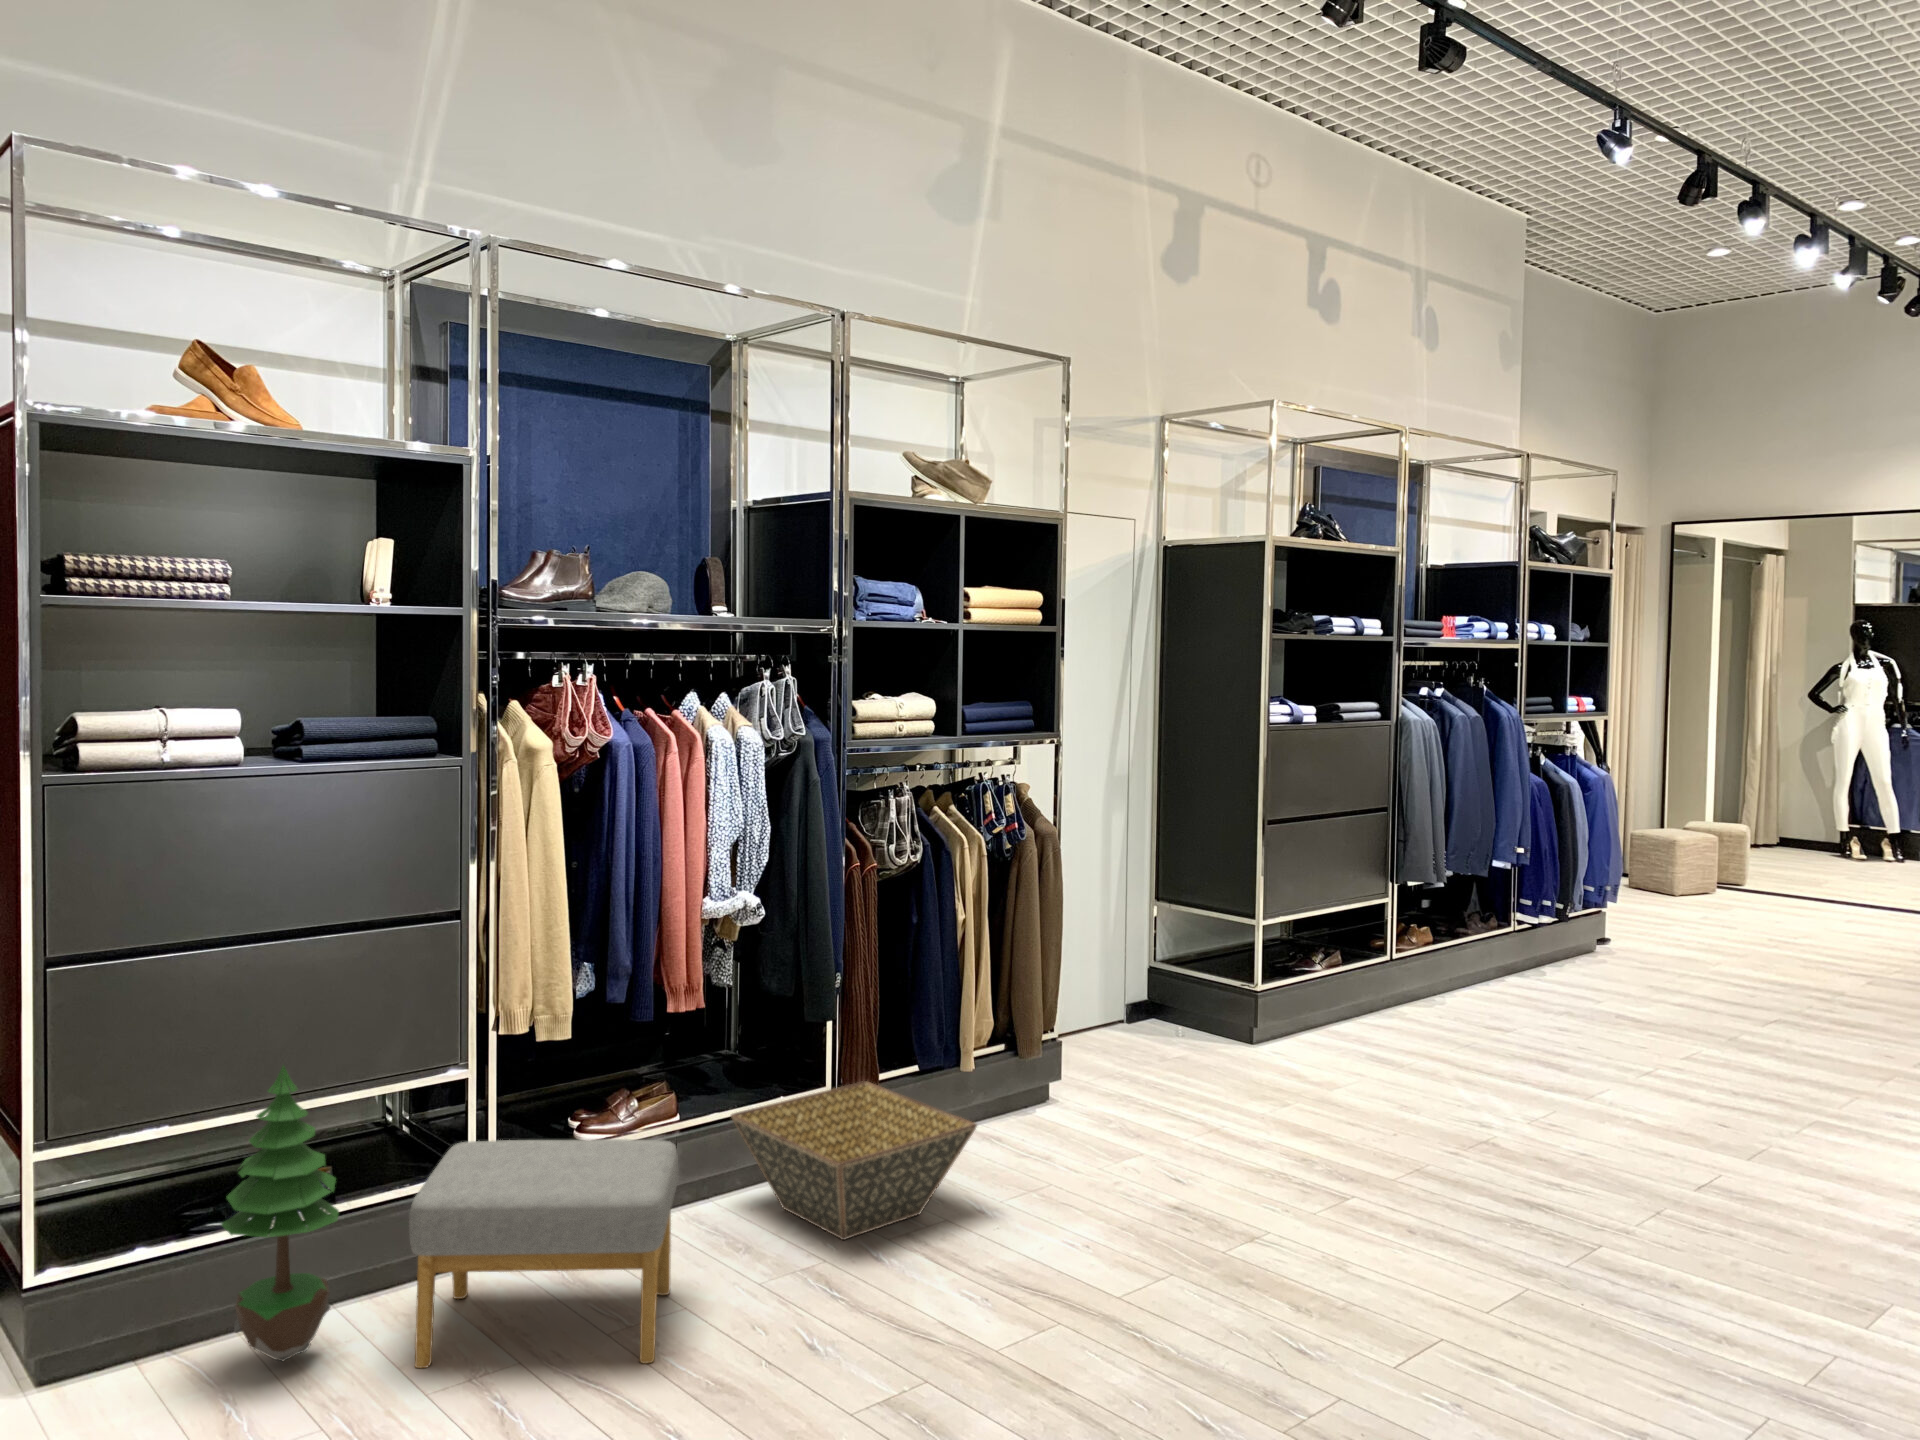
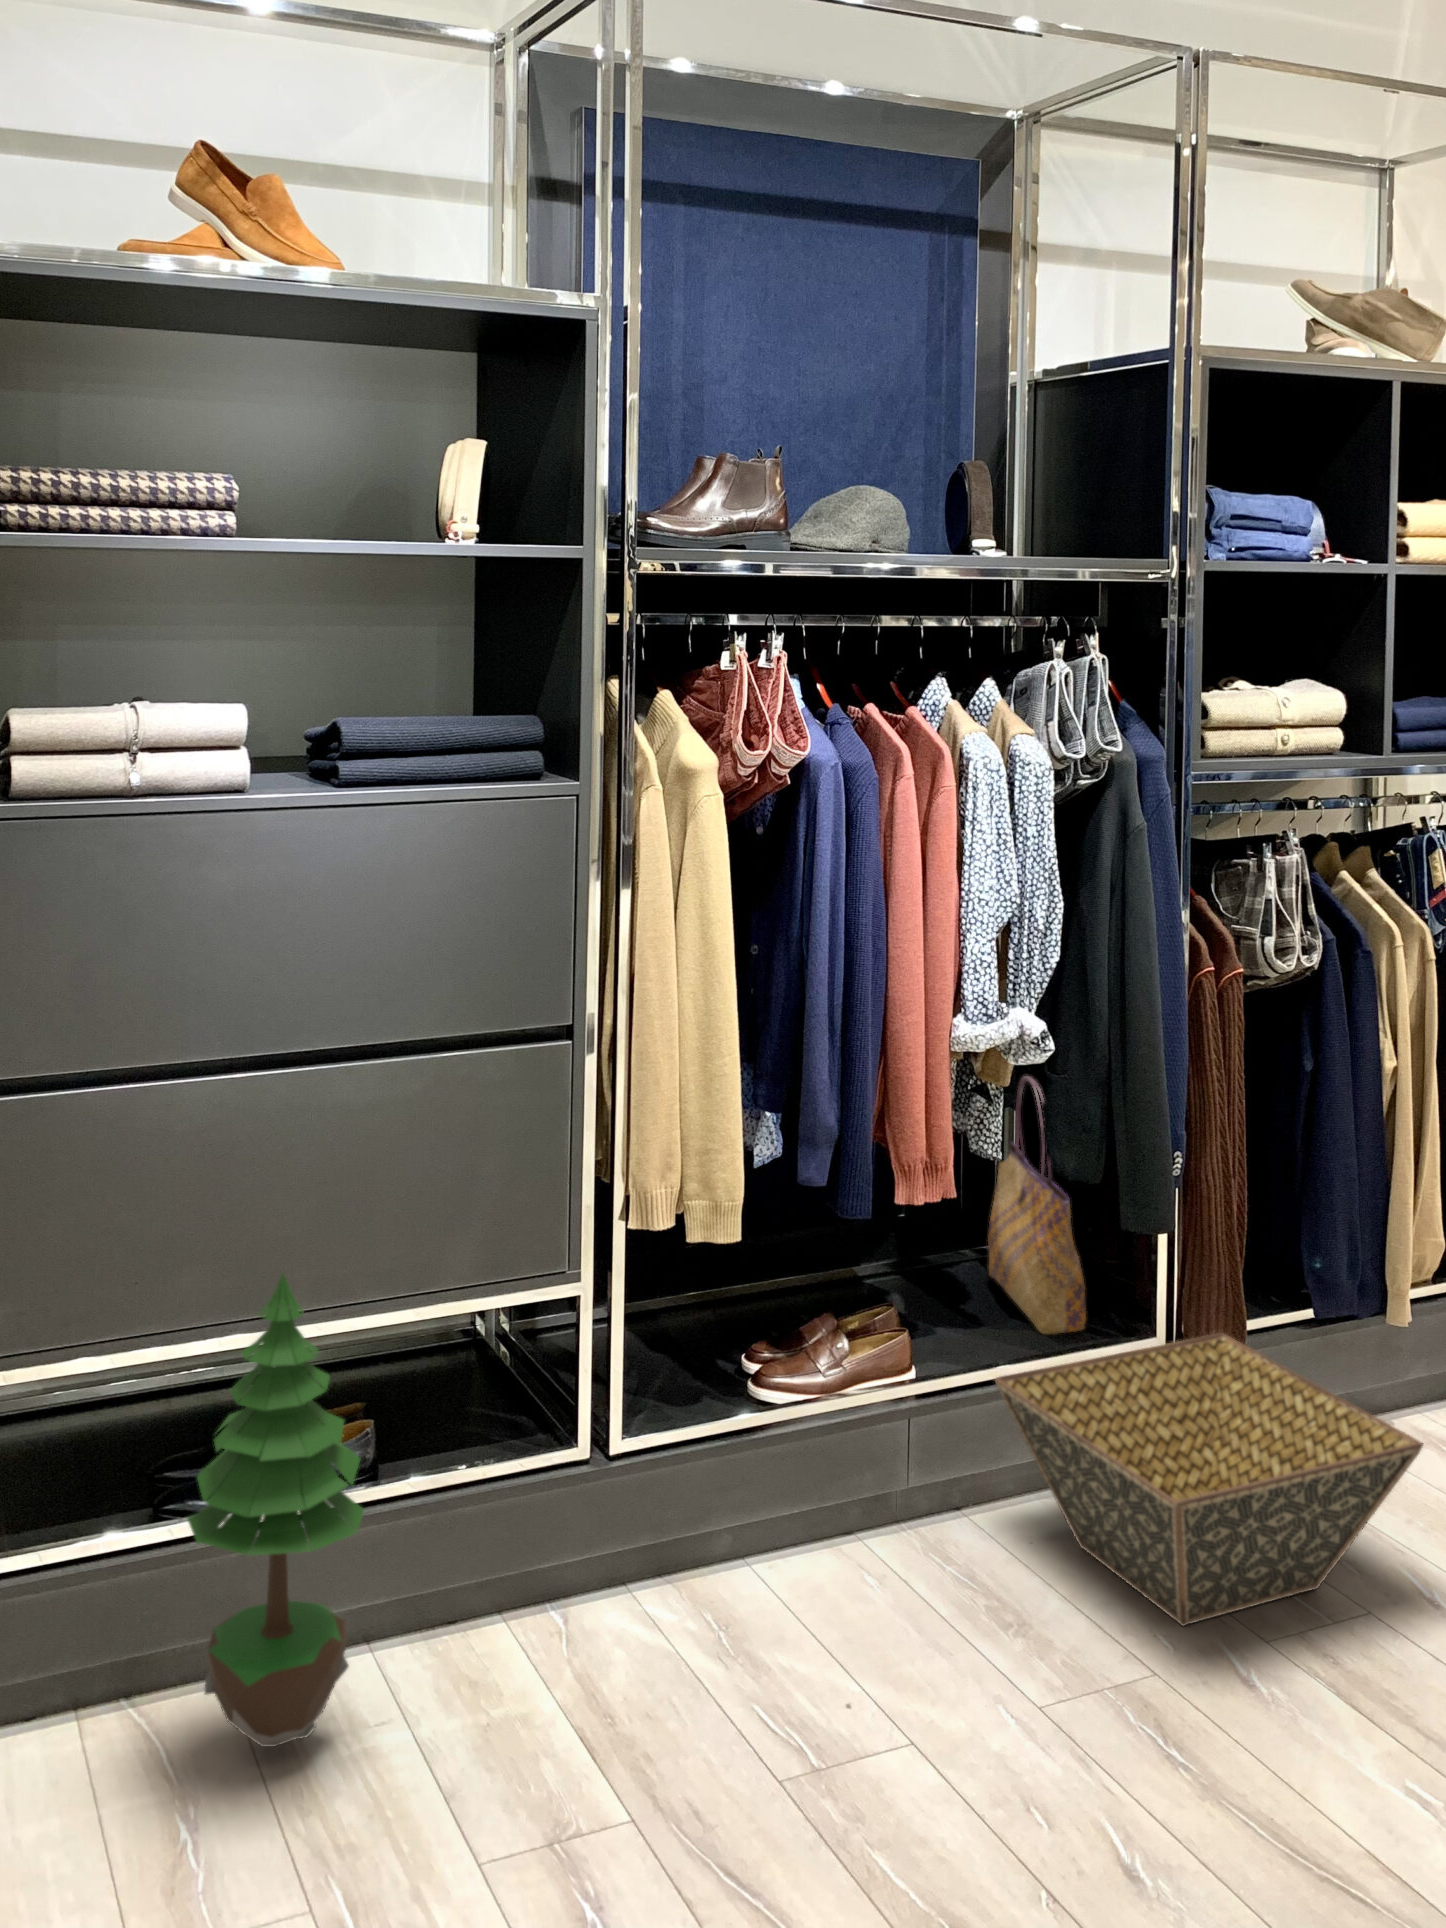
tote bag: none [724,938,785,1092] -> present [988,1076,1086,1334]
footstool: present [409,1139,678,1368] -> none [463,1406,901,1846]

